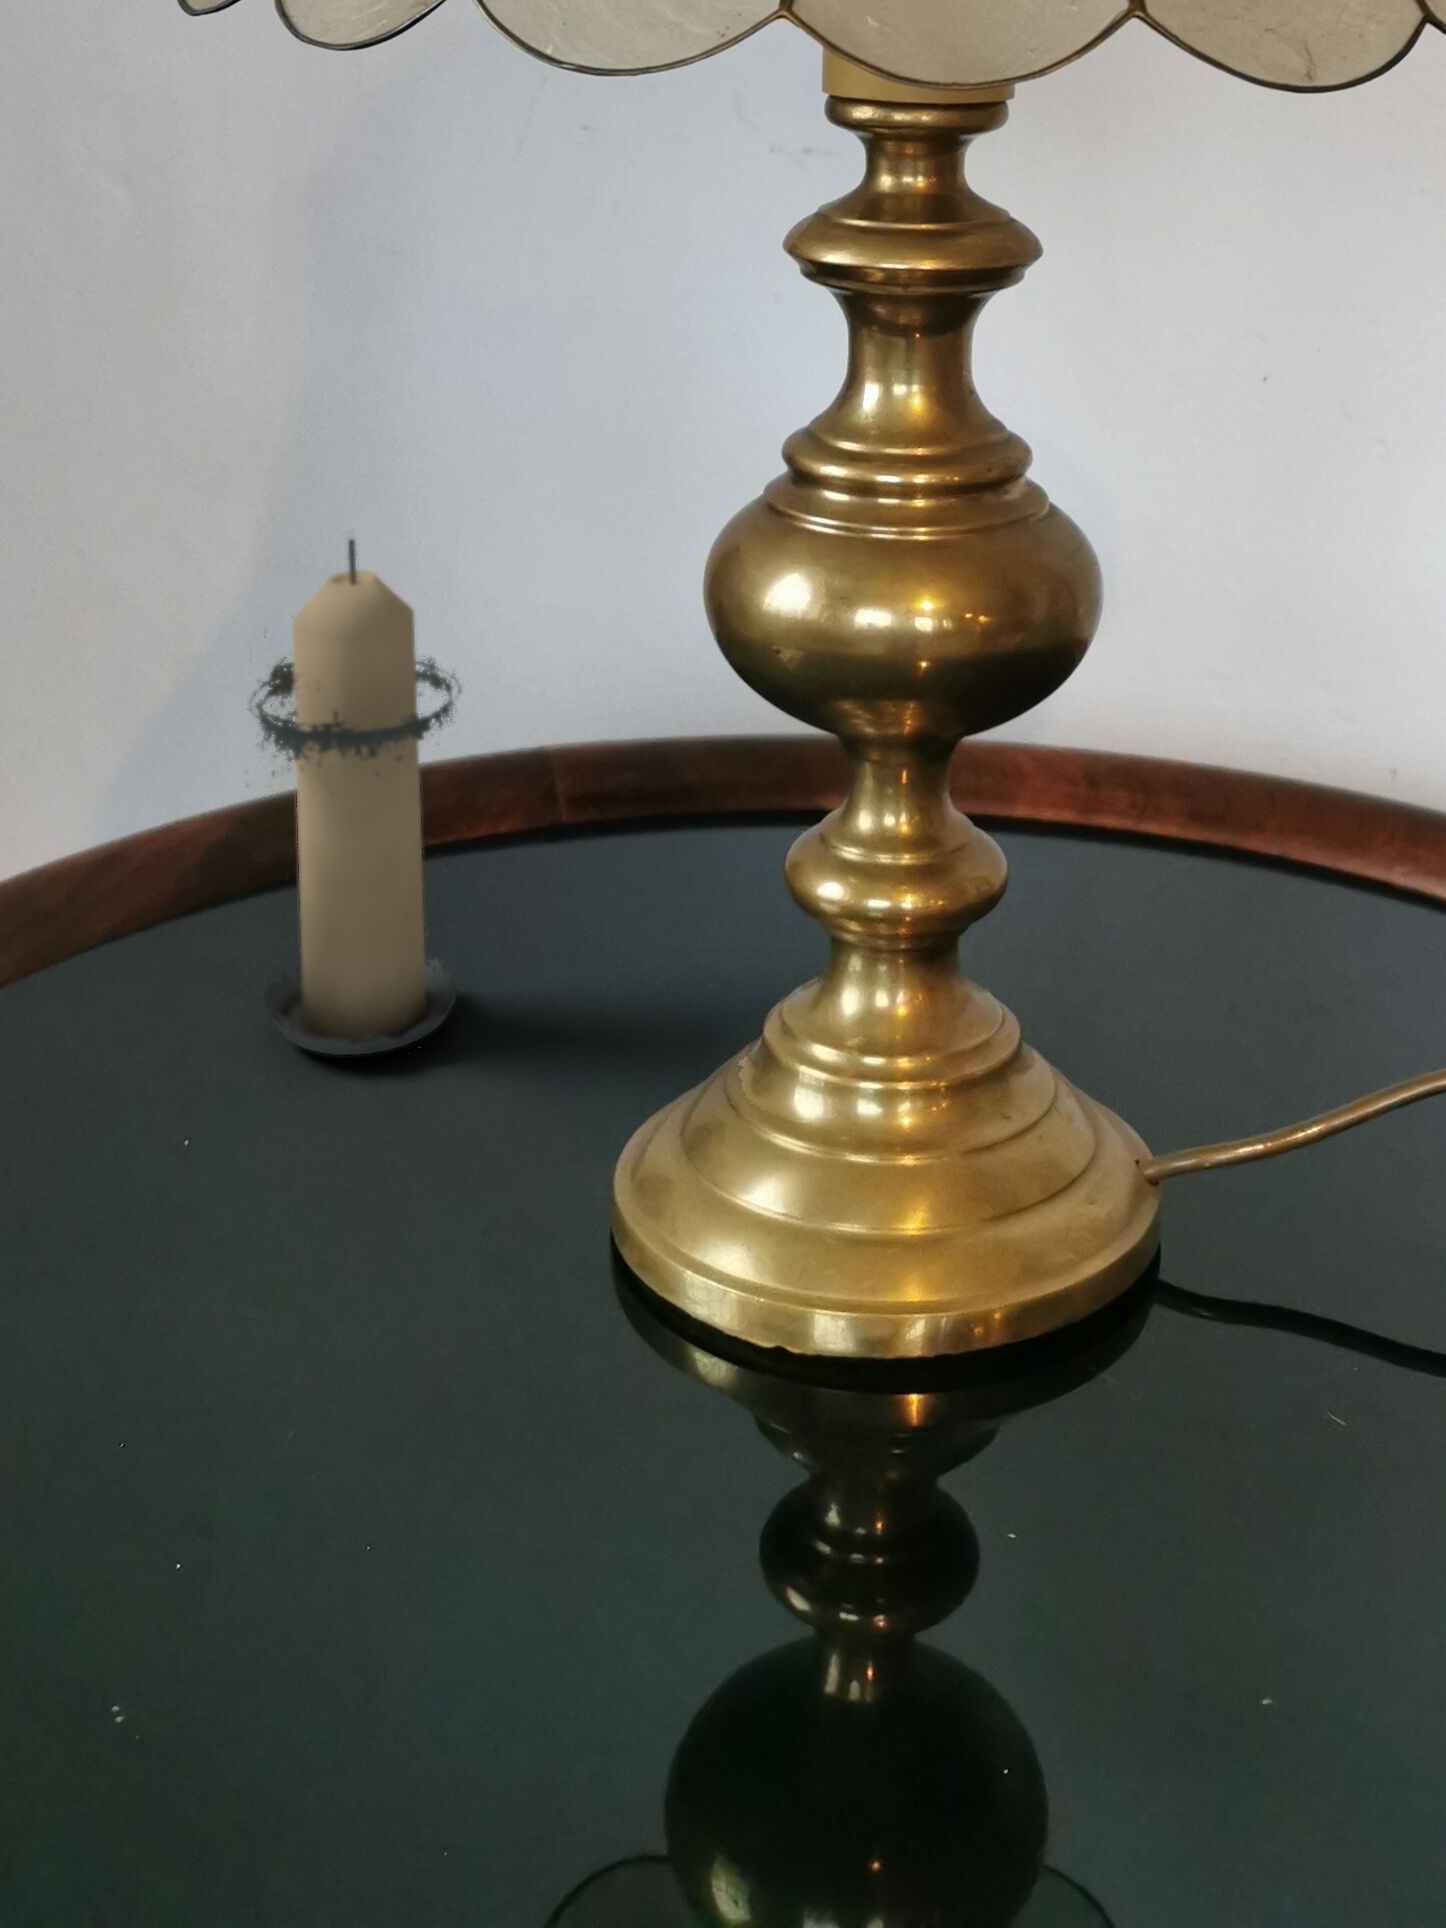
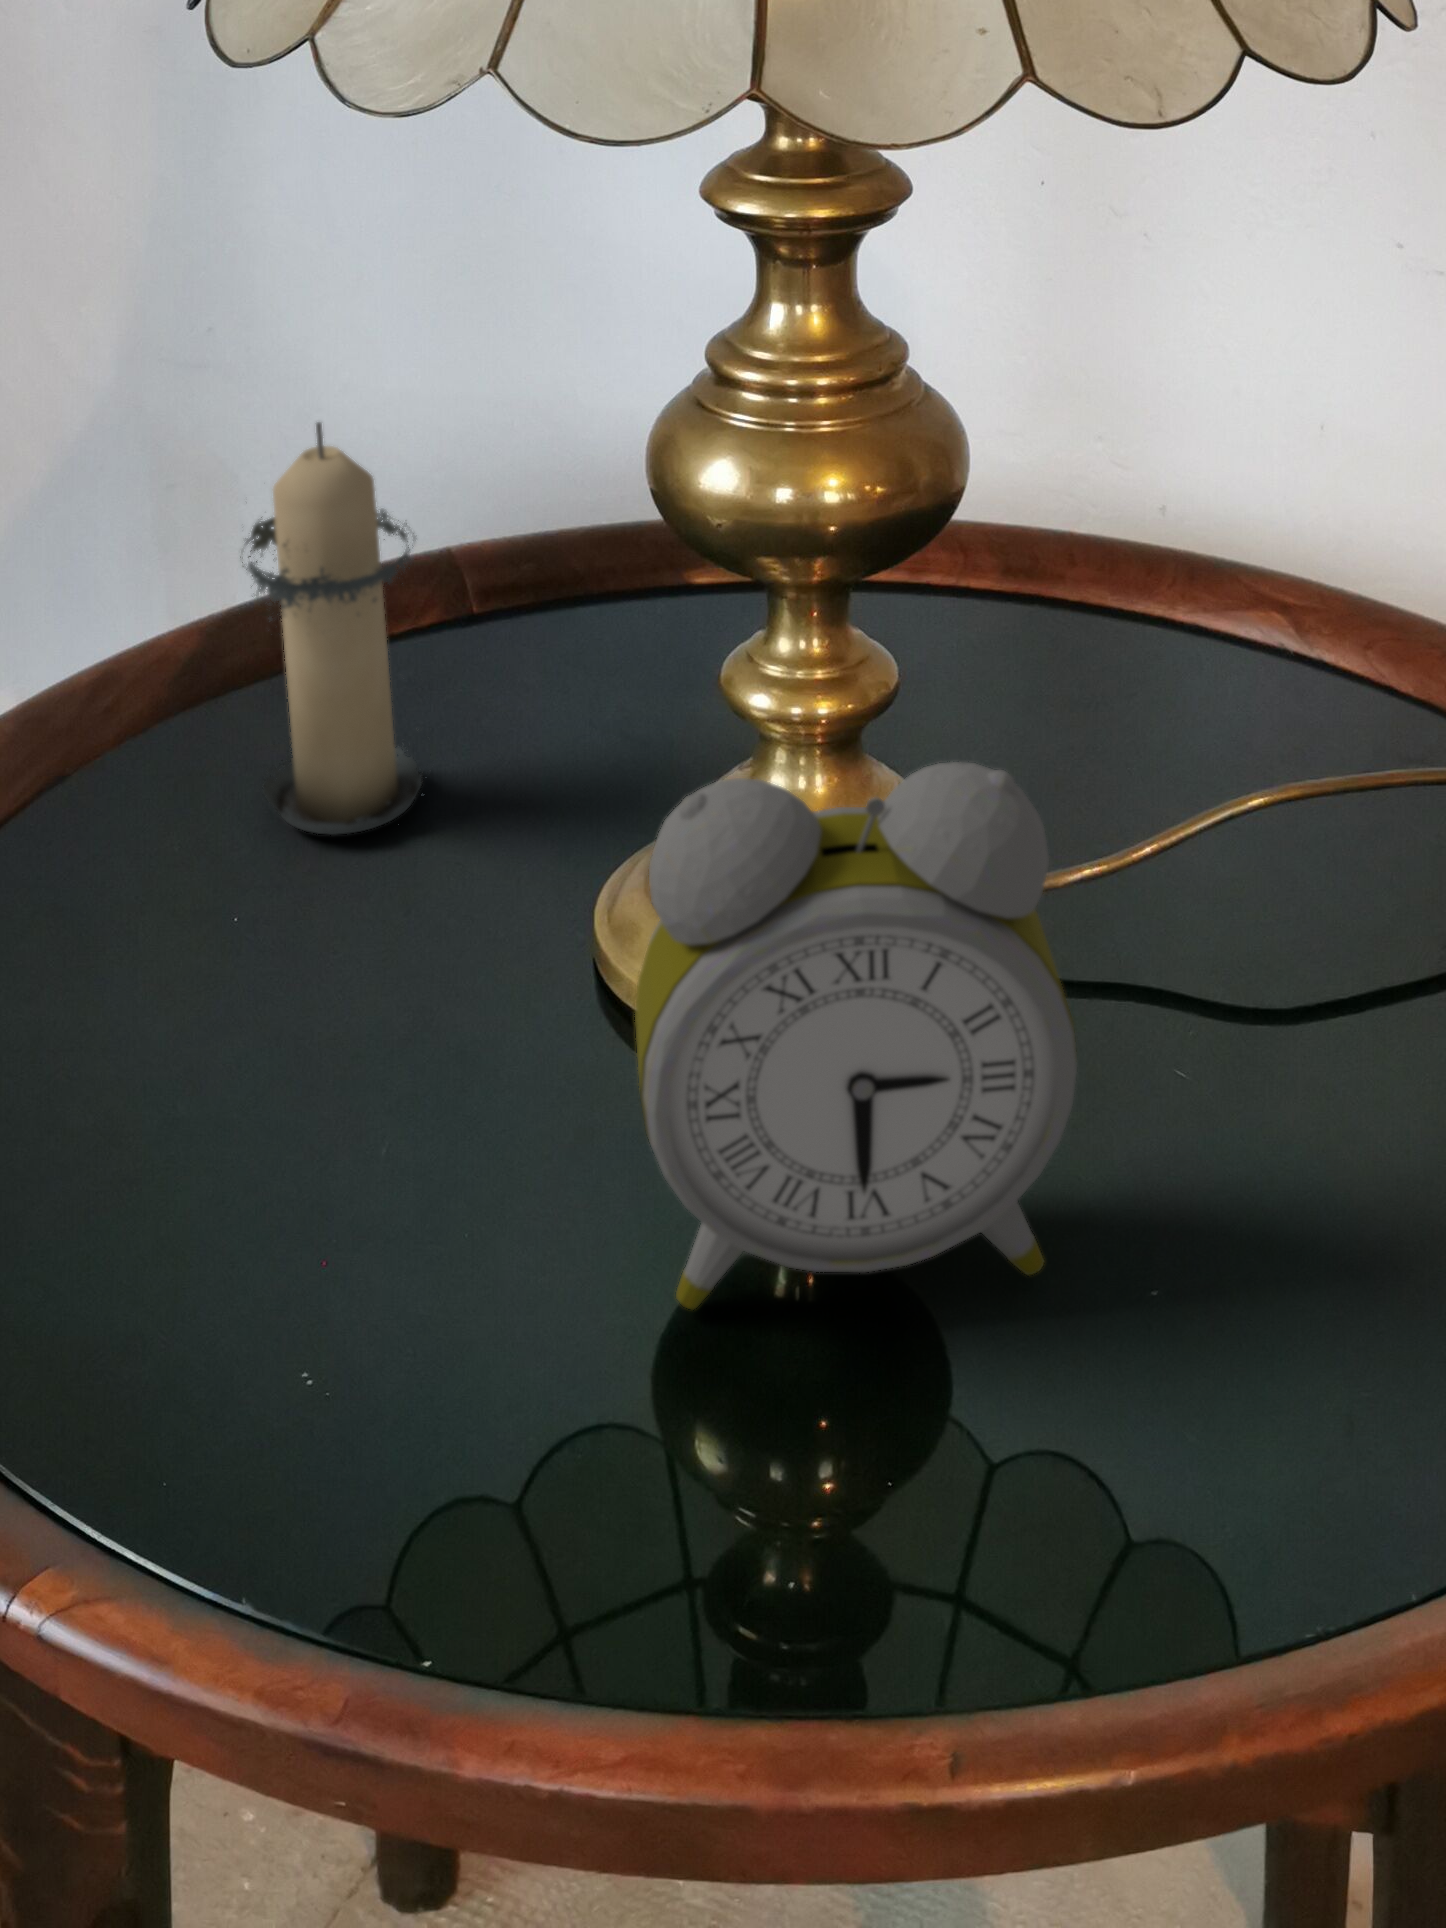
alarm clock: none [583,940,1176,1683] -> present [635,762,1077,1310]

